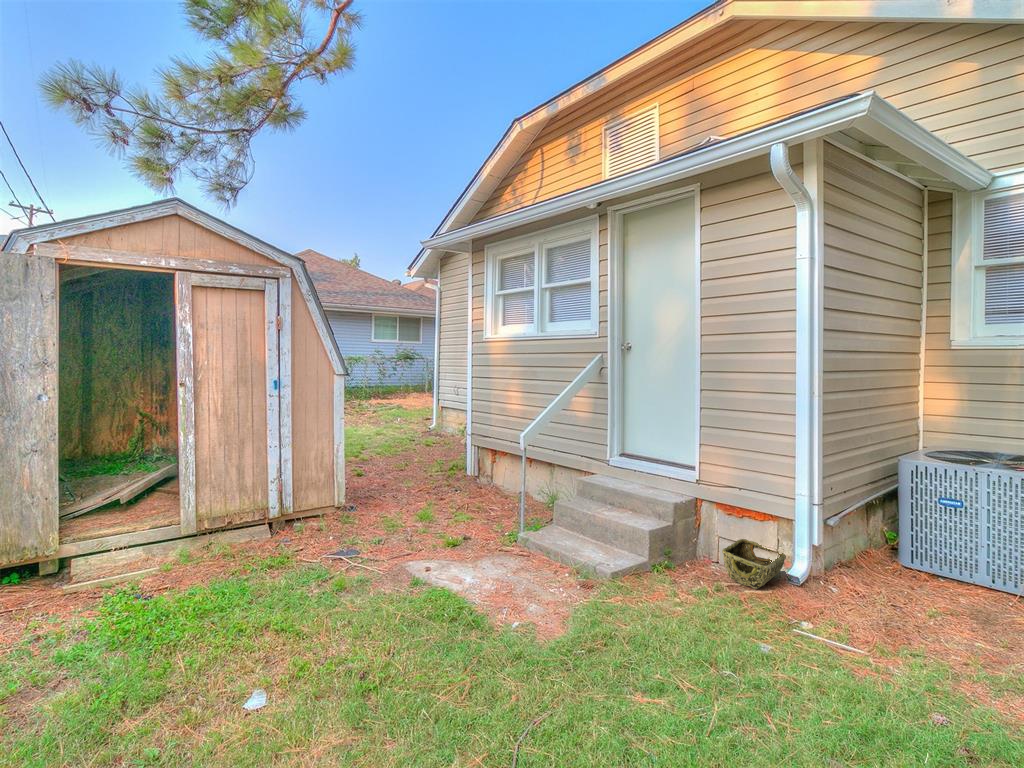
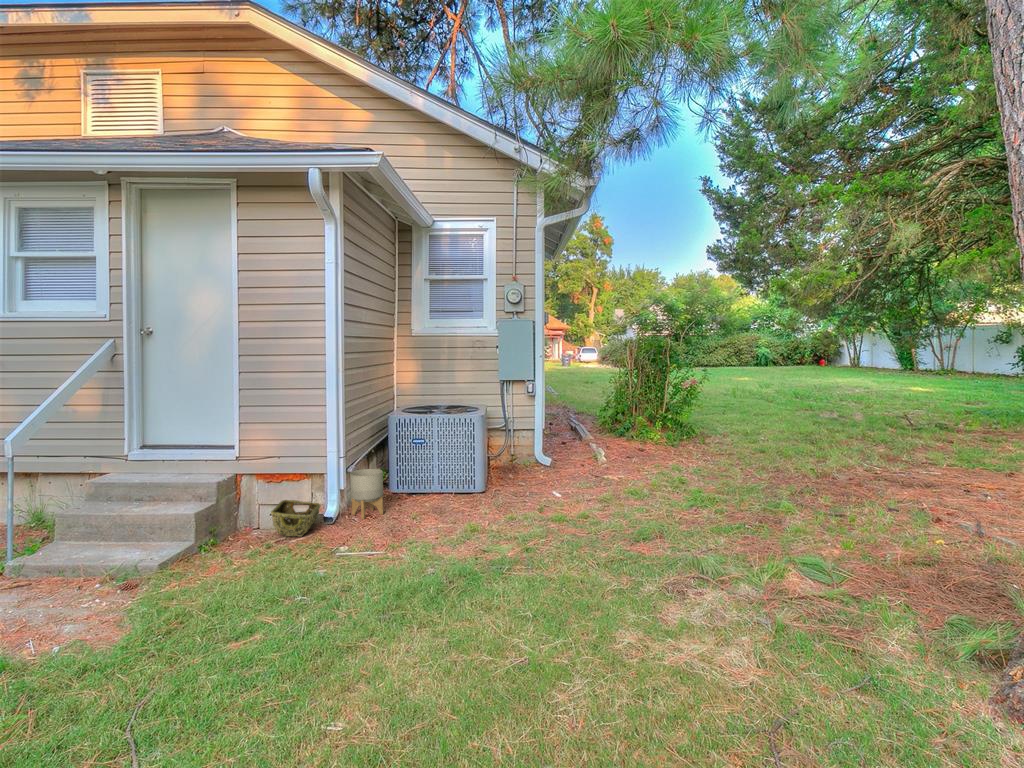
planter: none [830,524,879,594] -> present [350,469,383,519]

